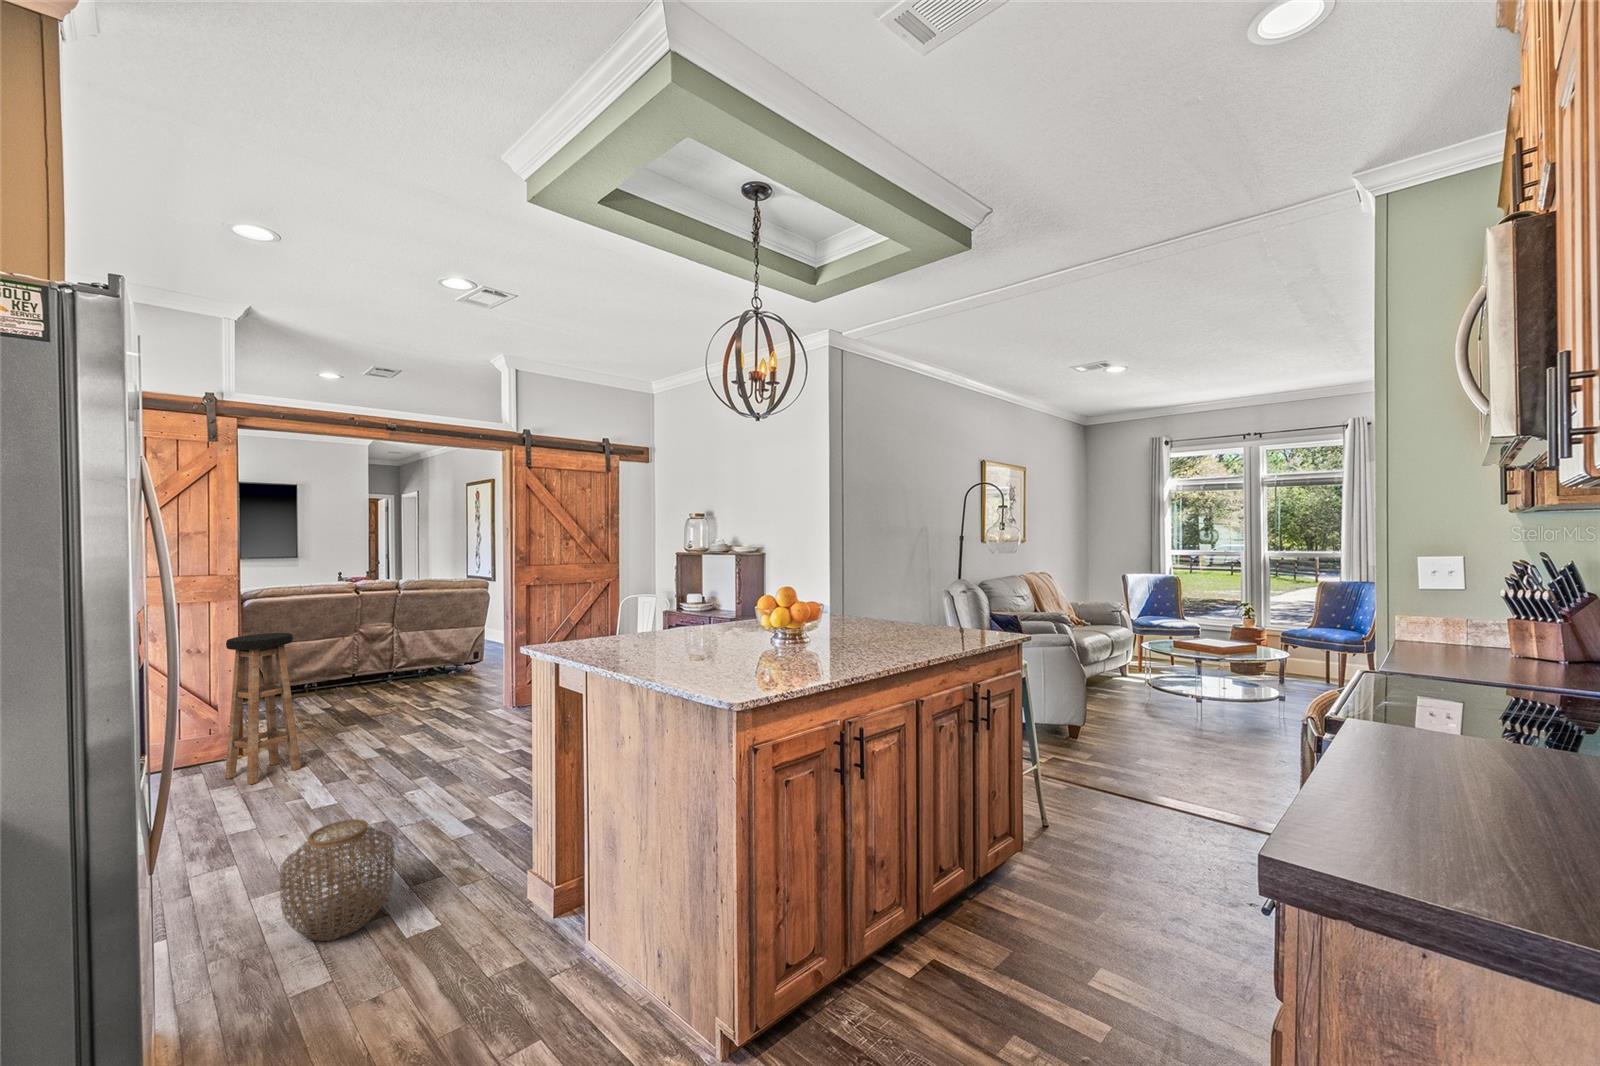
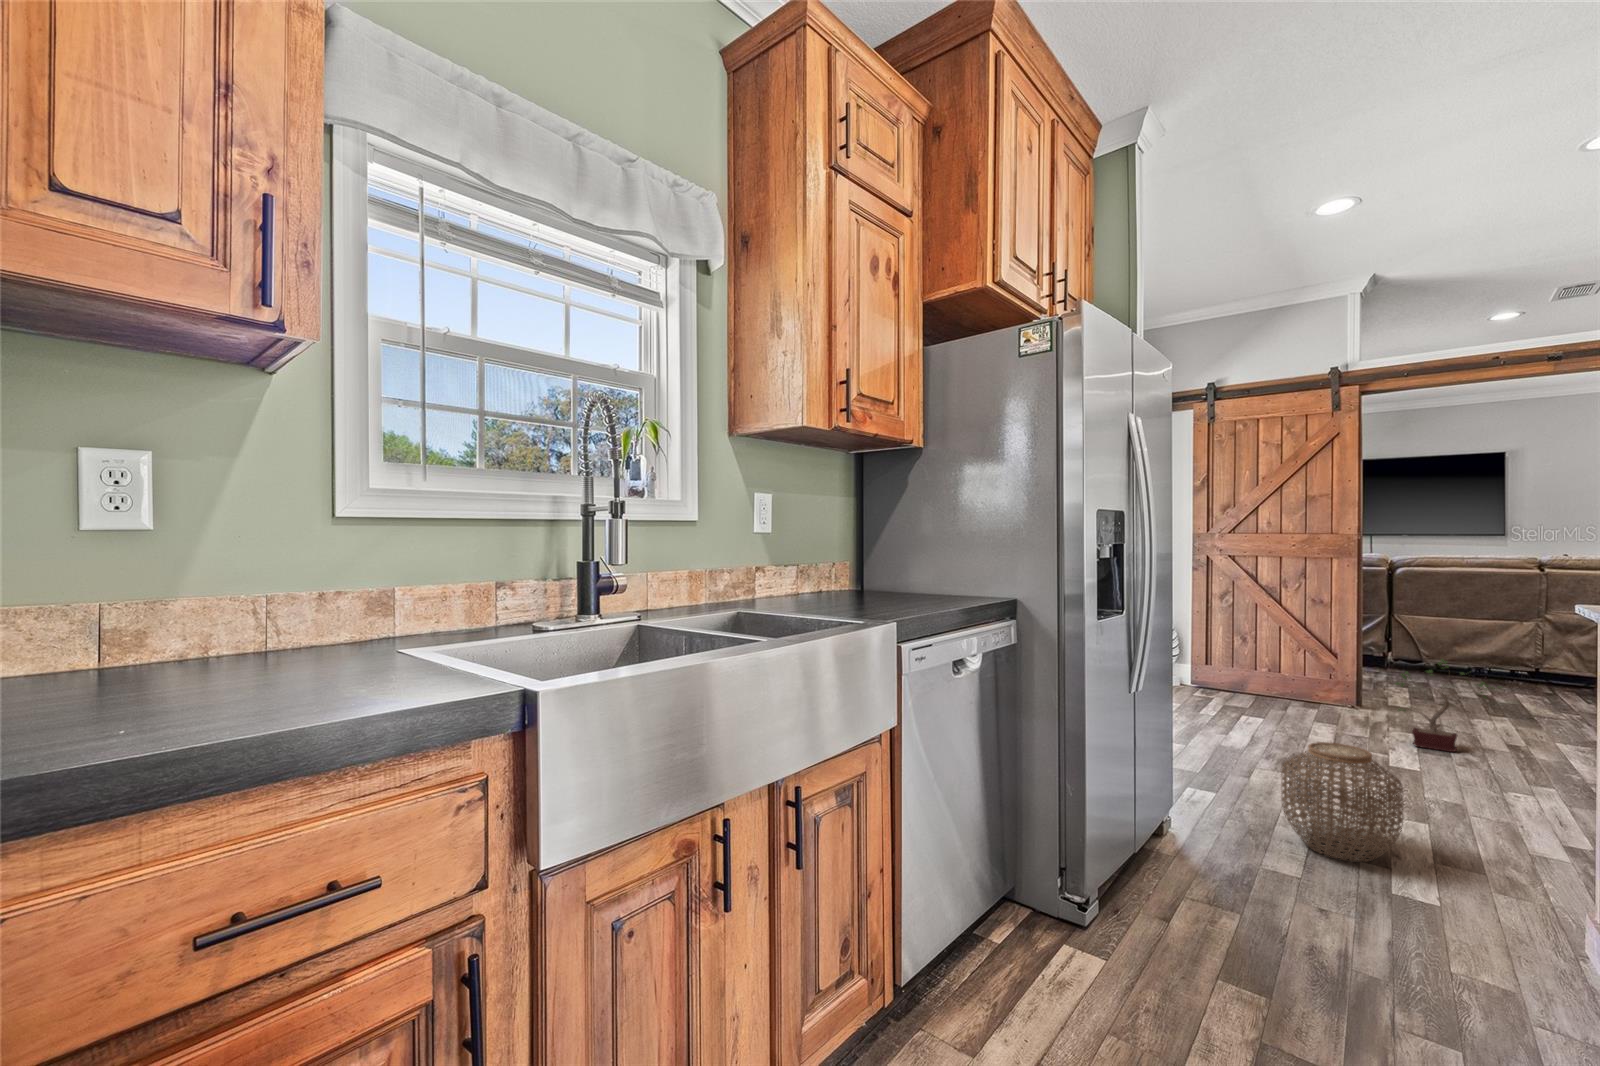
bar stool: present [225,633,301,784] -> none [1334,582,1408,734]
potted plant: none [296,695,384,779] -> present [1396,659,1502,752]

